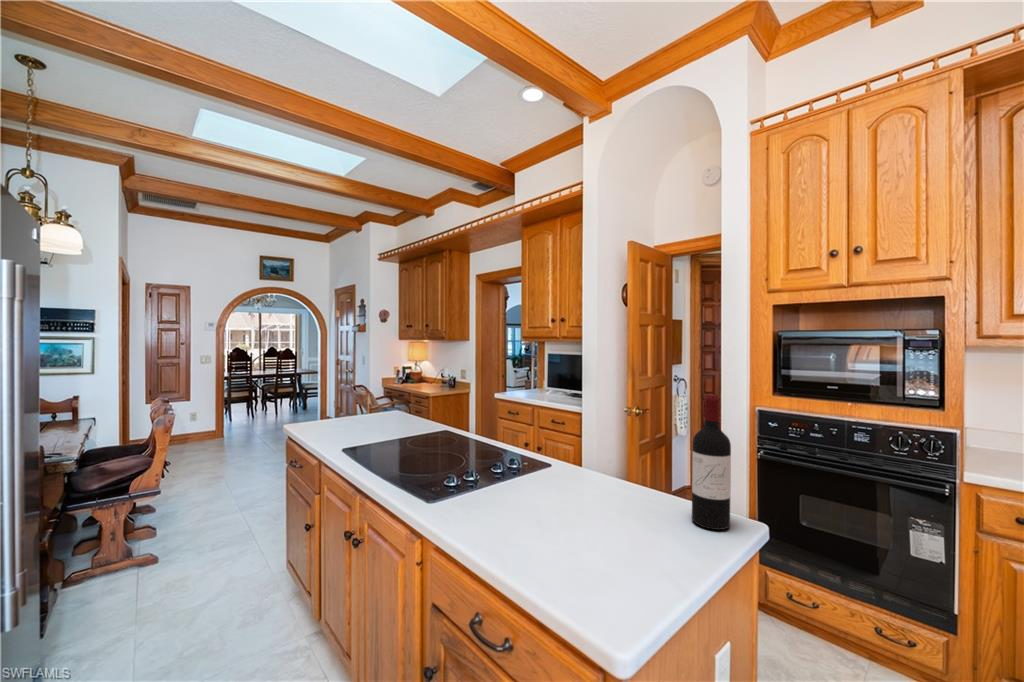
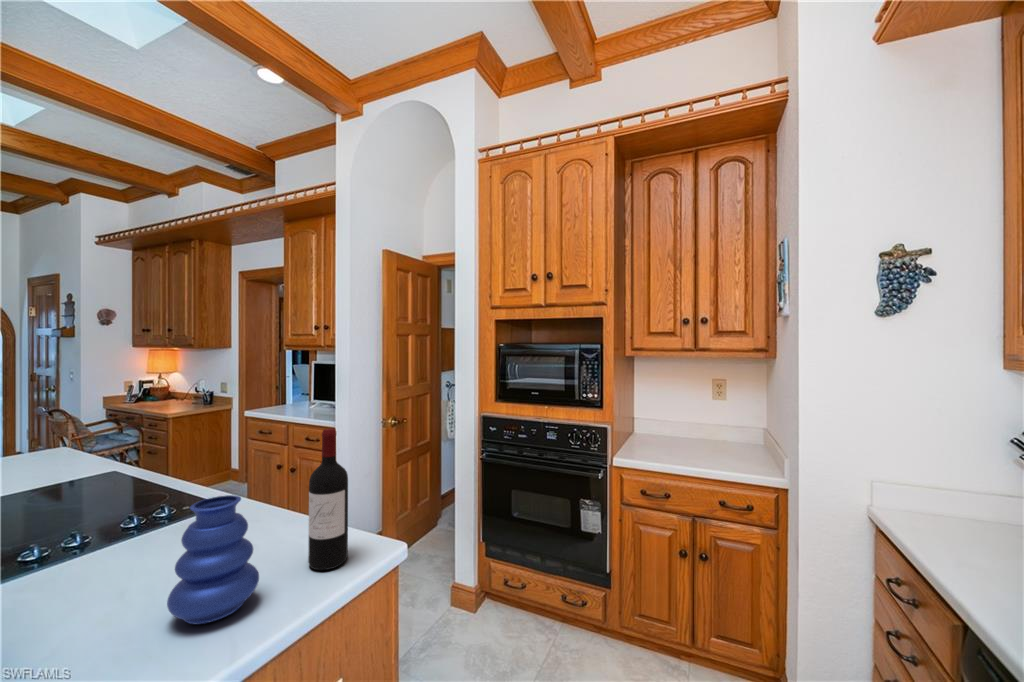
vase: none [612,444,680,552] -> present [167,495,259,624]

